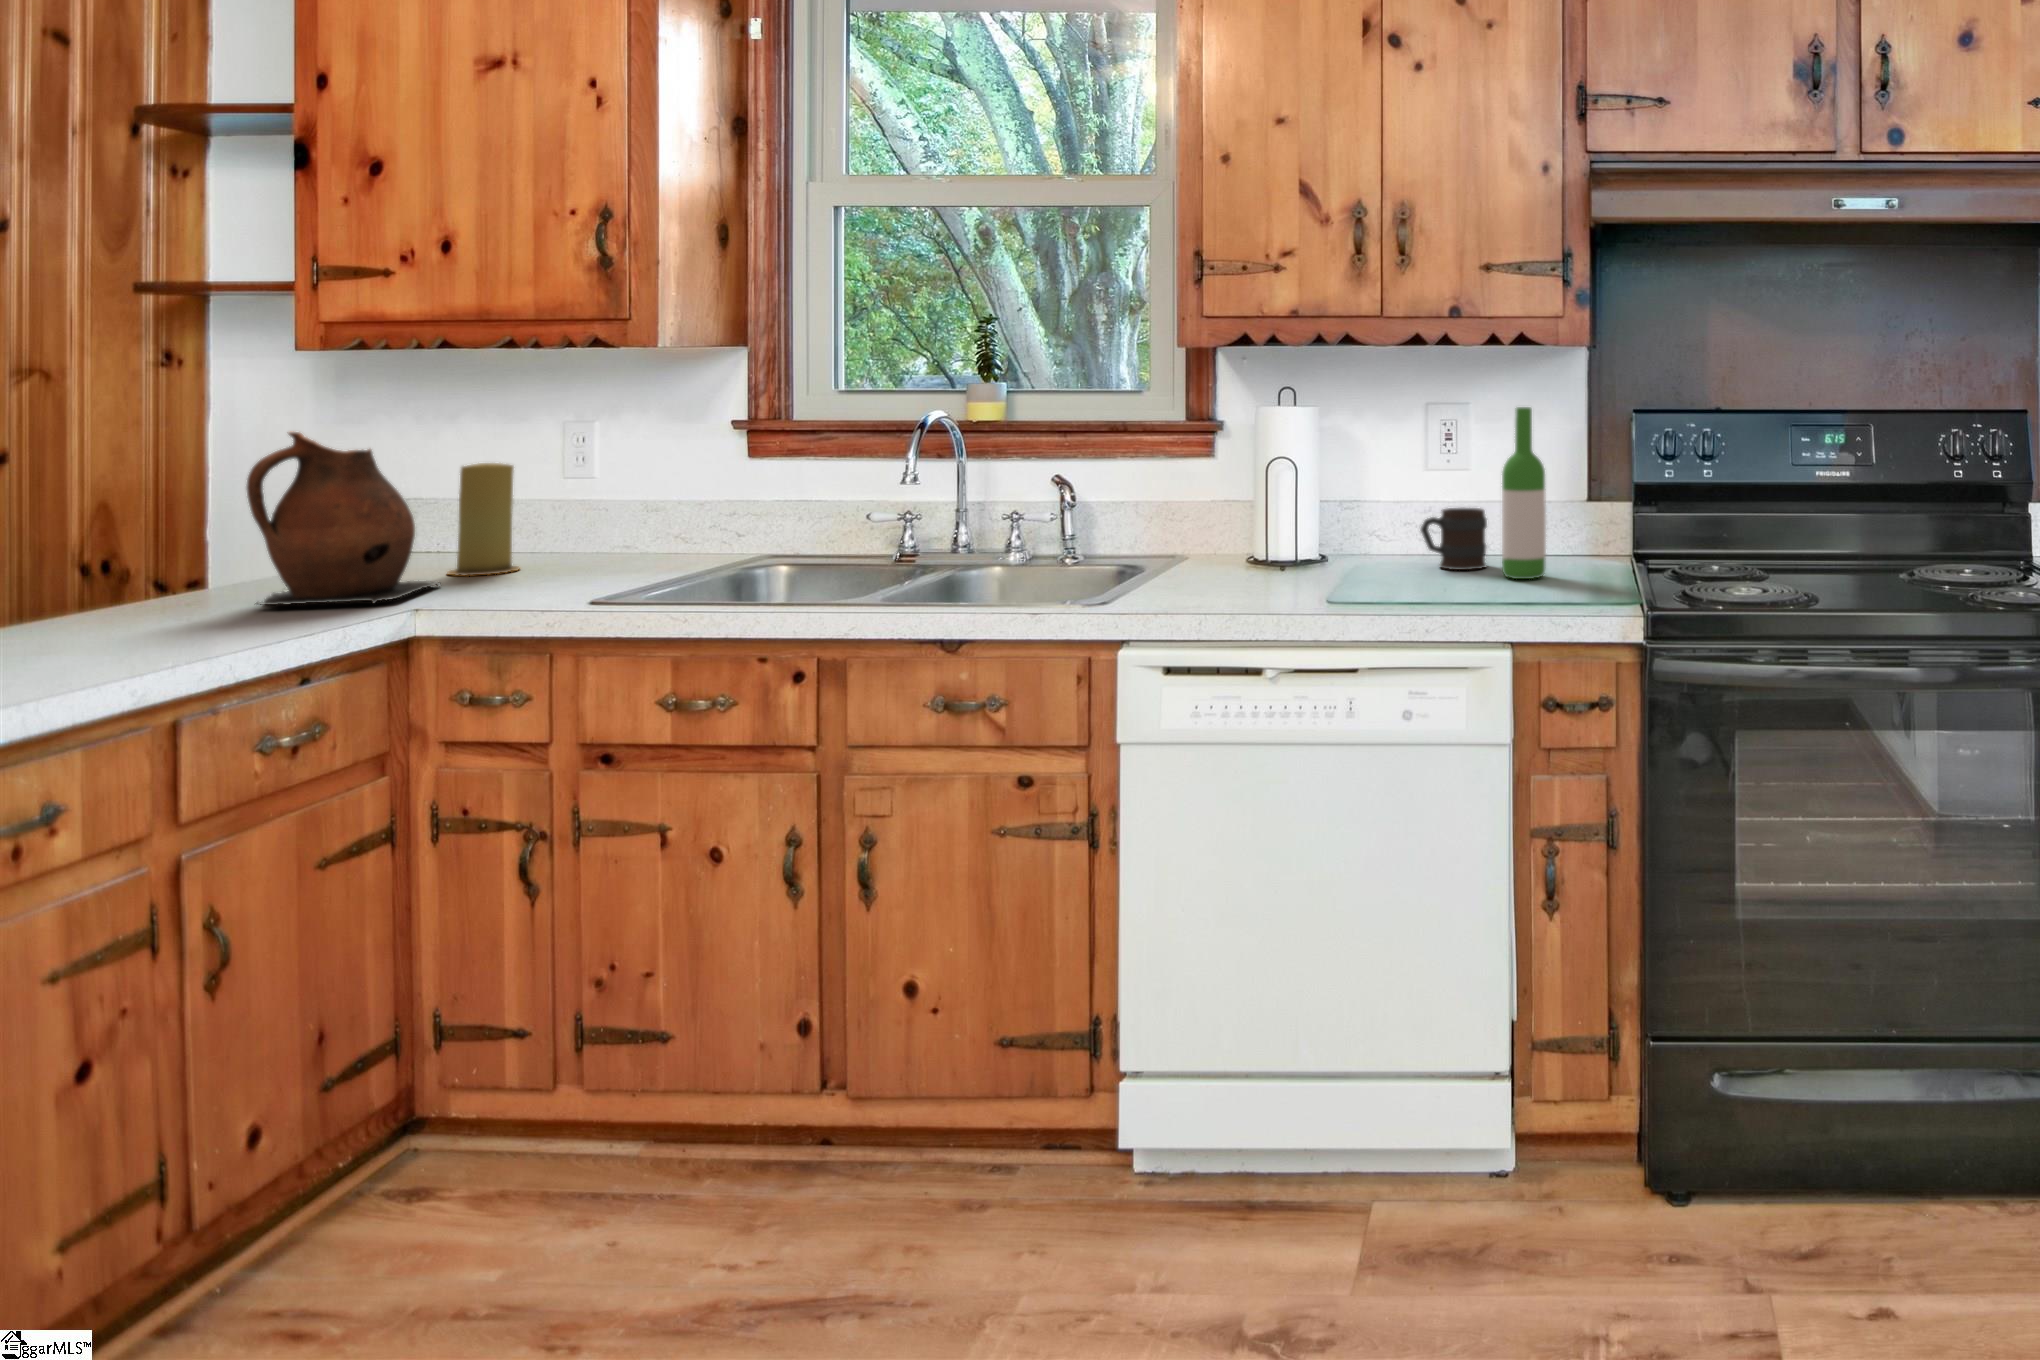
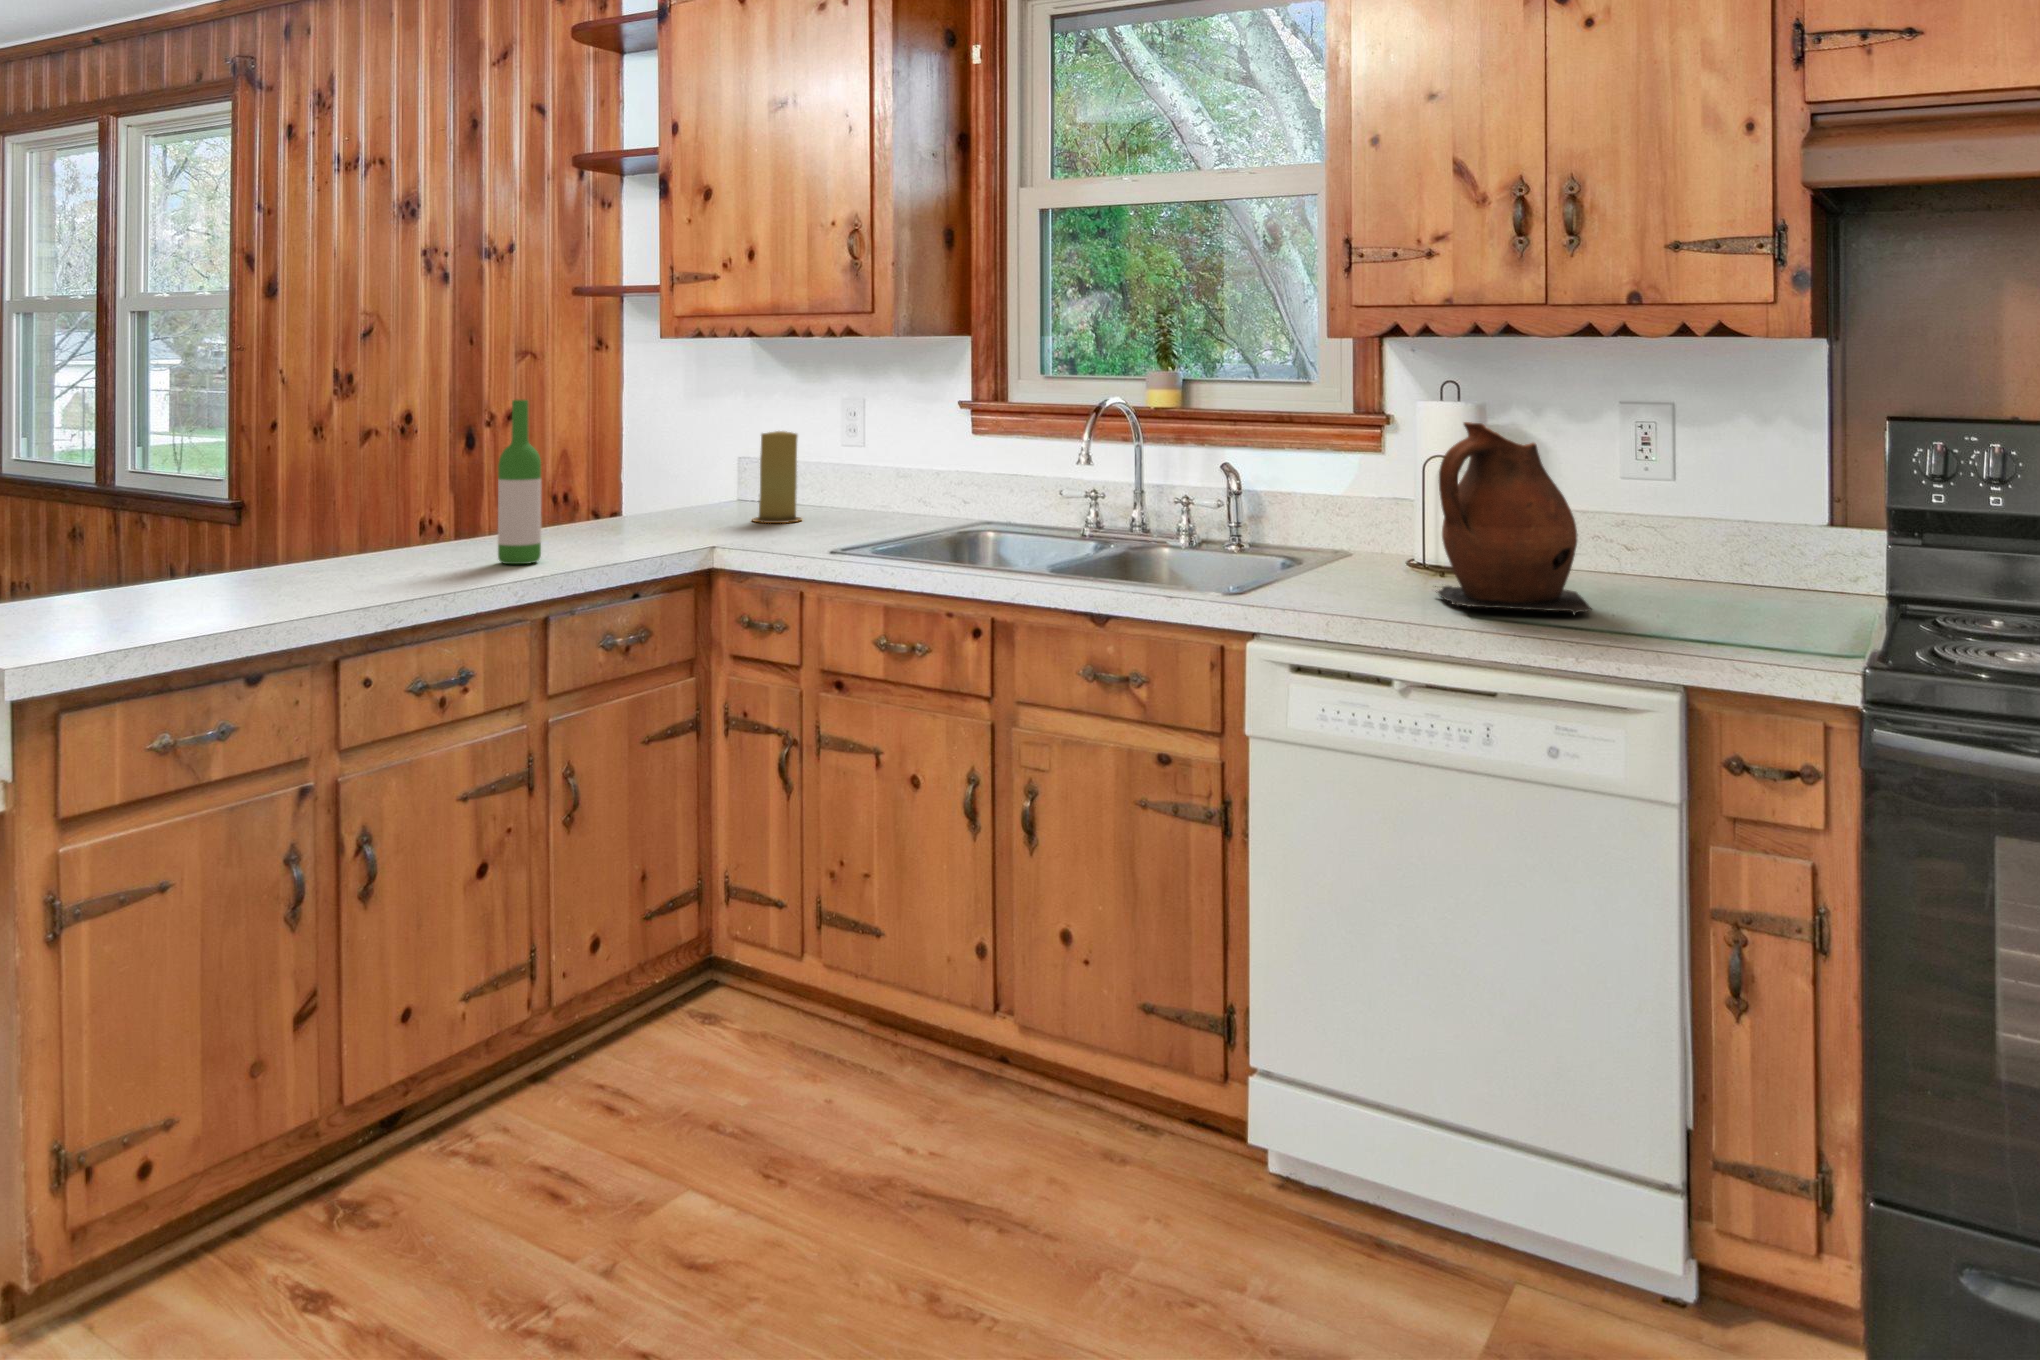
wine bottle: present [1502,407,1546,579] -> present [498,400,541,564]
ceramic pitcher: present [247,432,440,605] -> present [1435,422,1591,615]
mug: present [1421,508,1487,570] -> none [1597,521,1681,593]

